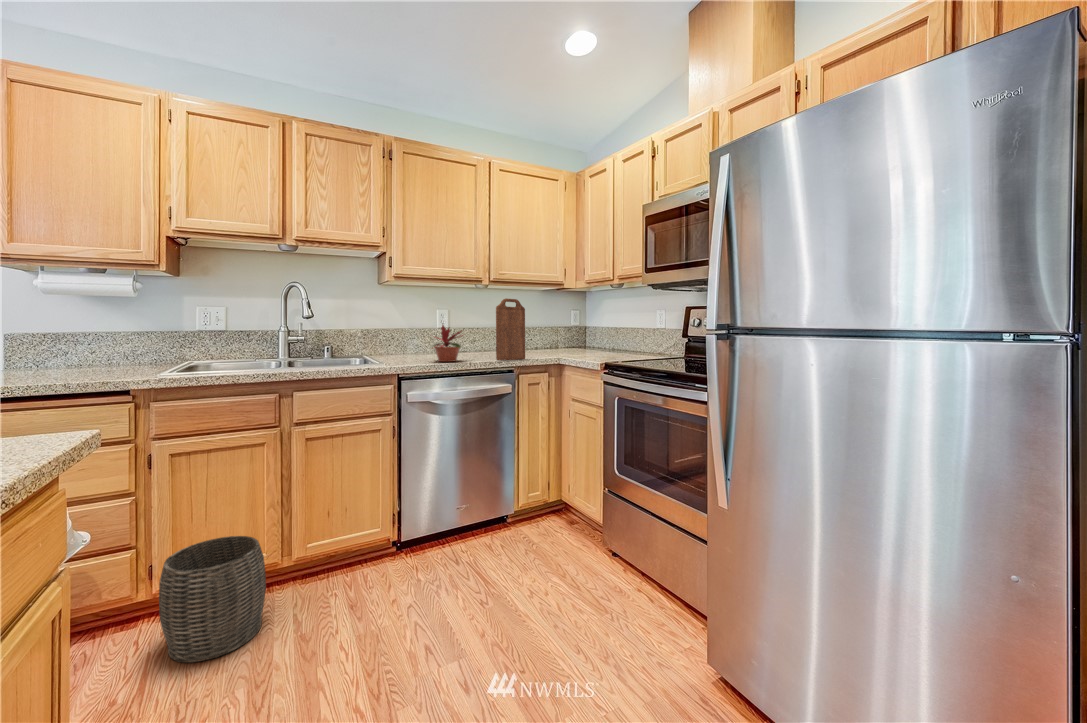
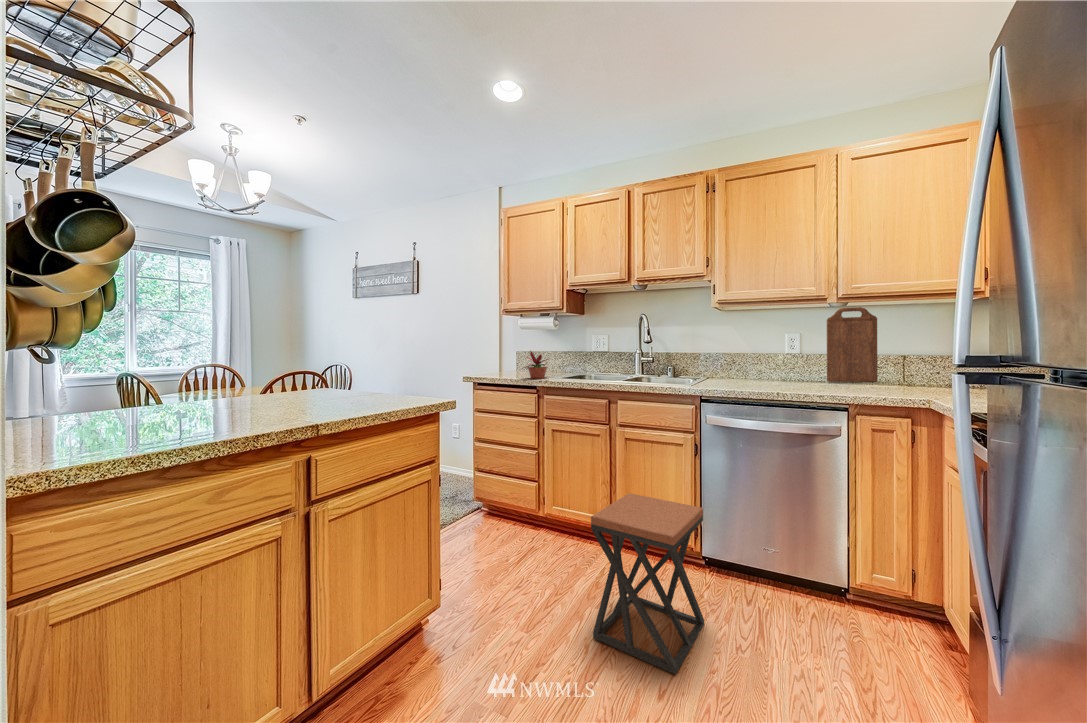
potted plant: present [431,325,461,362] -> present [522,351,548,379]
stool: none [352,490,462,692] -> present [591,493,704,674]
woven basket: present [159,536,266,662] -> none [531,493,588,570]

